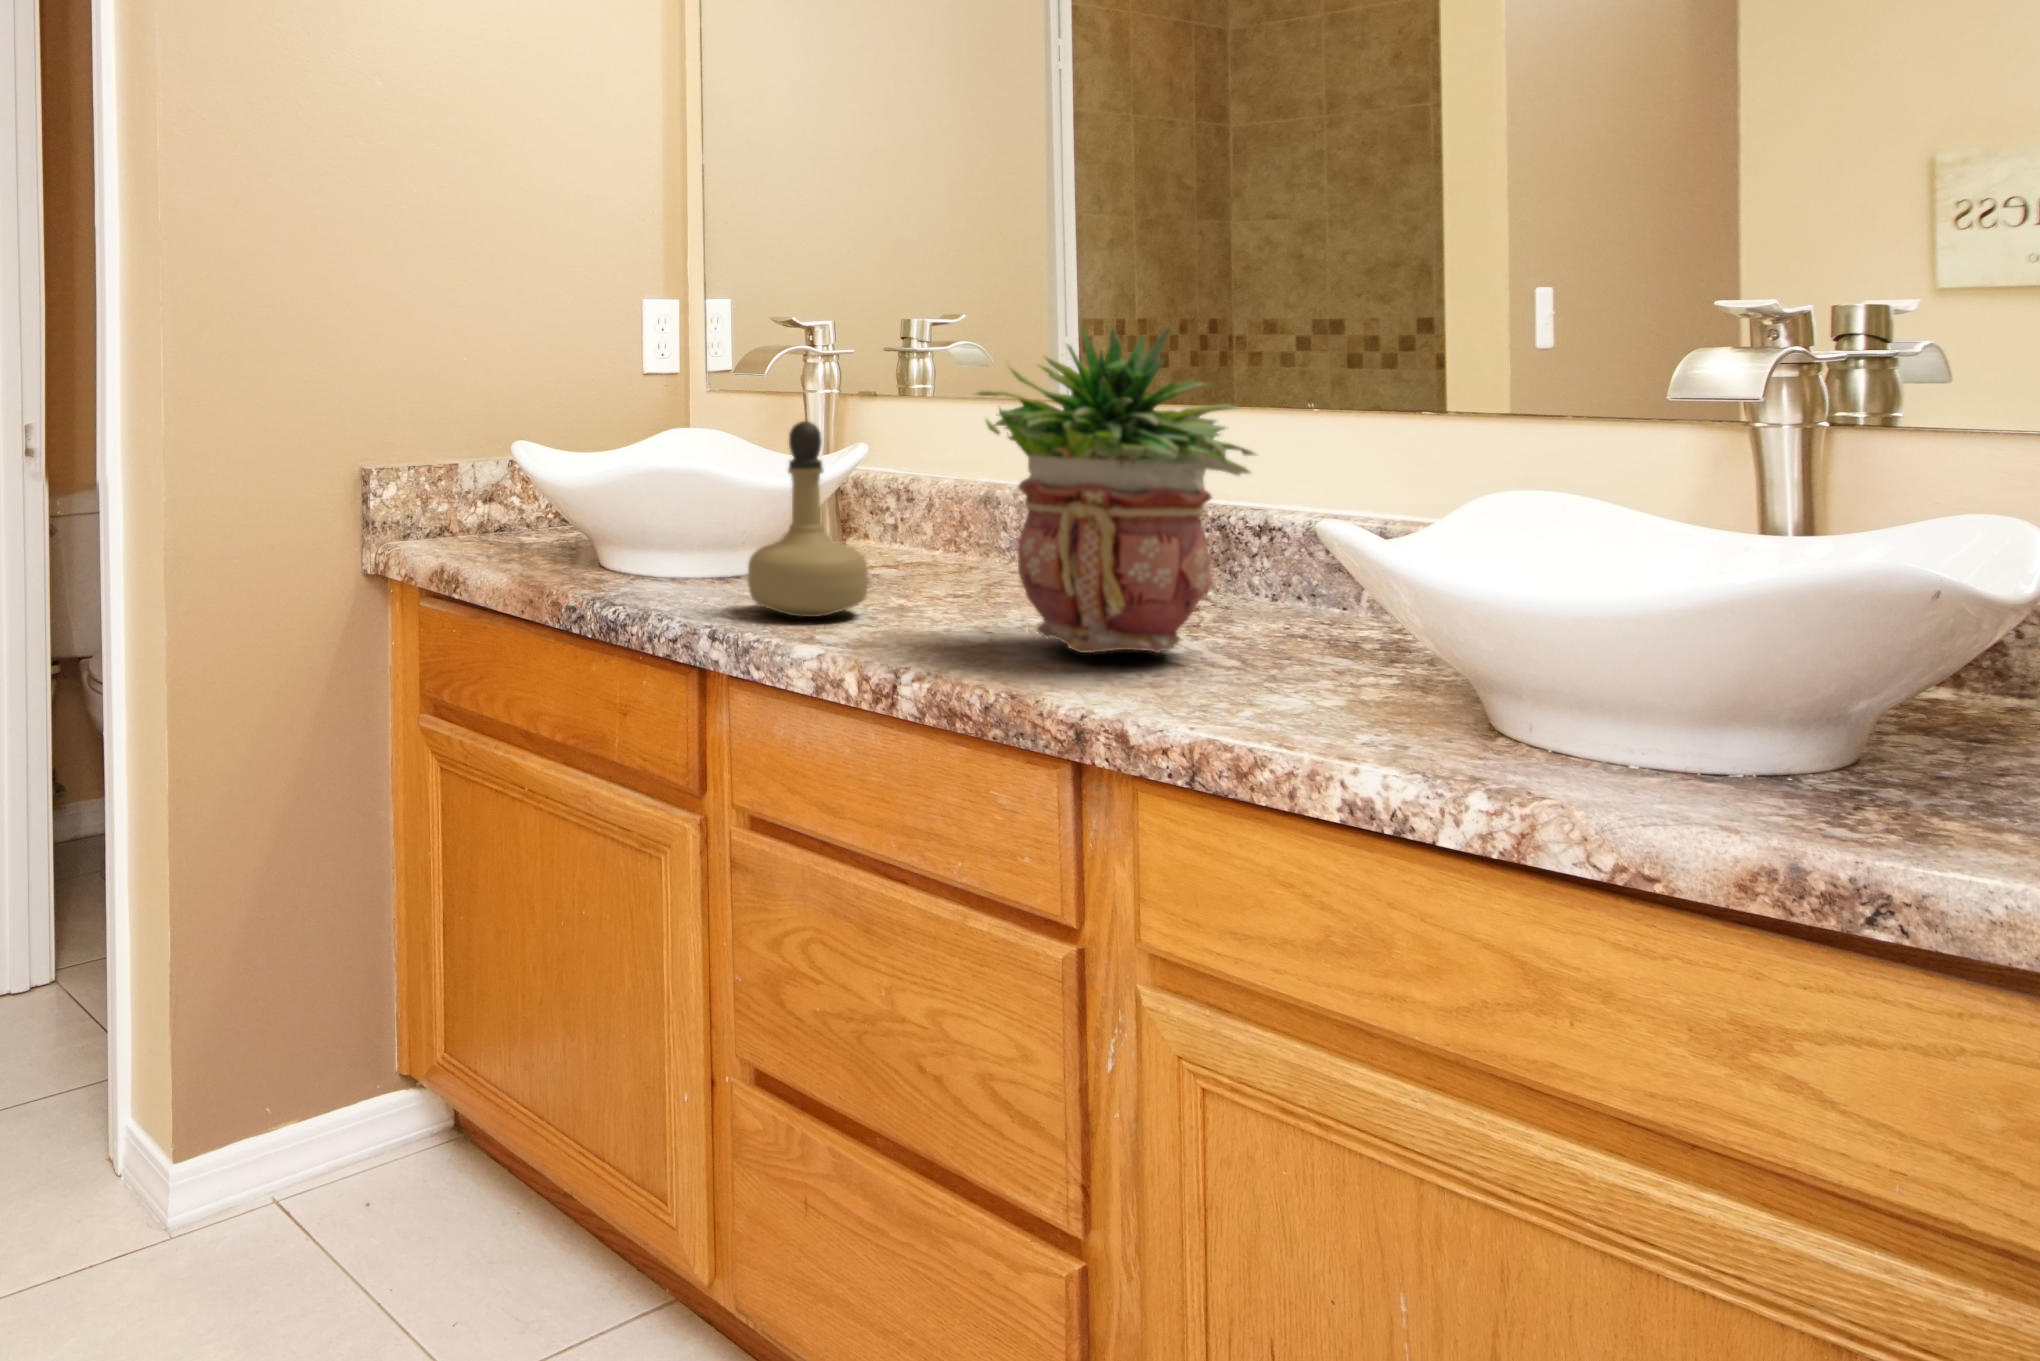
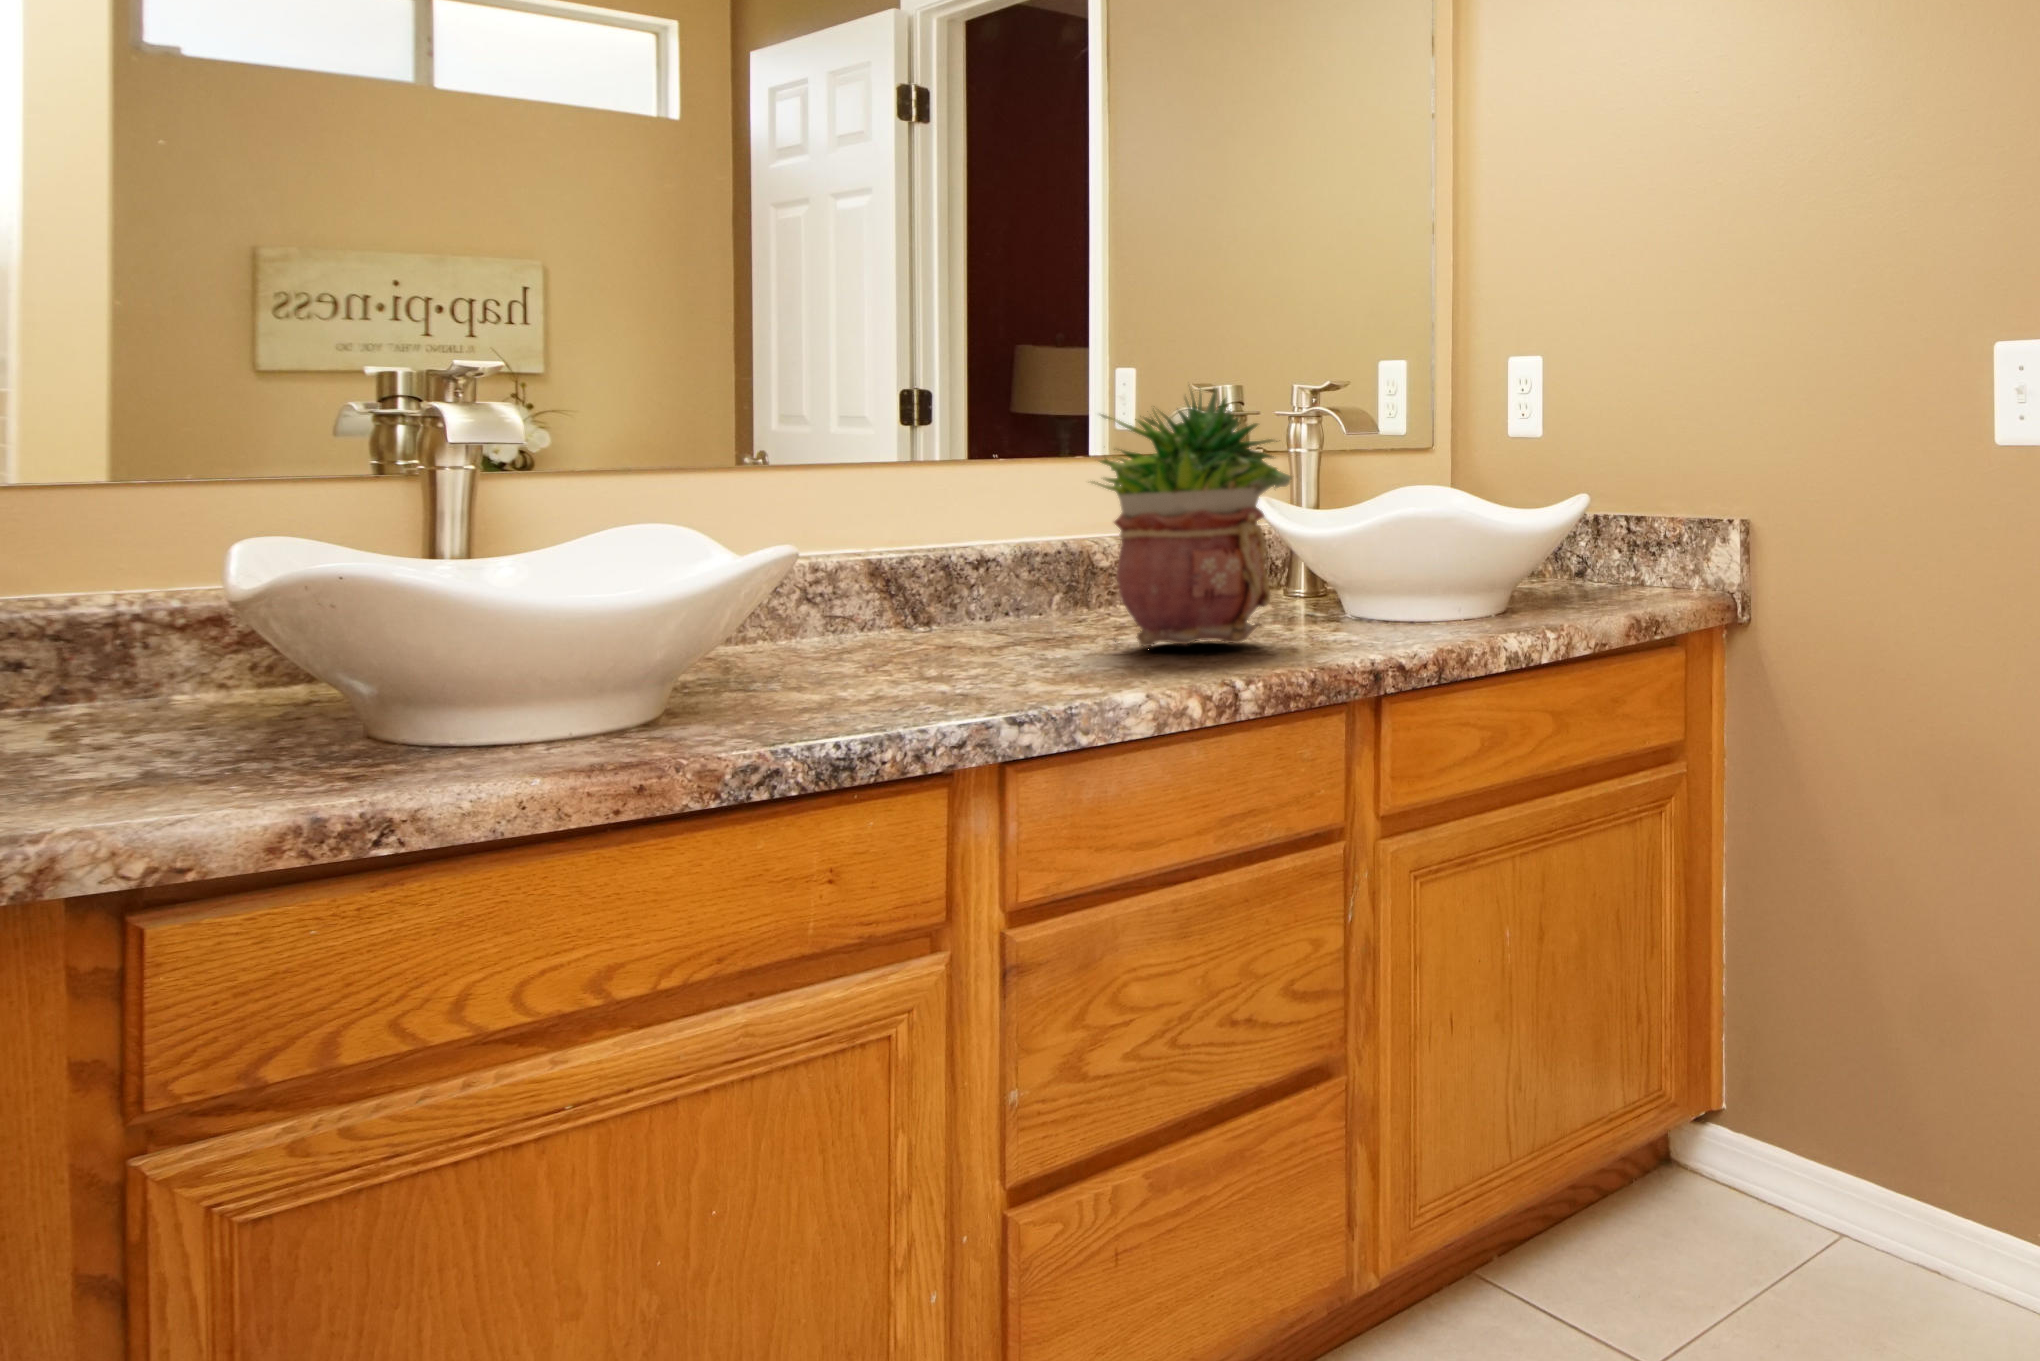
perfume bottle: present [748,421,868,617] -> none [900,479,1037,693]

